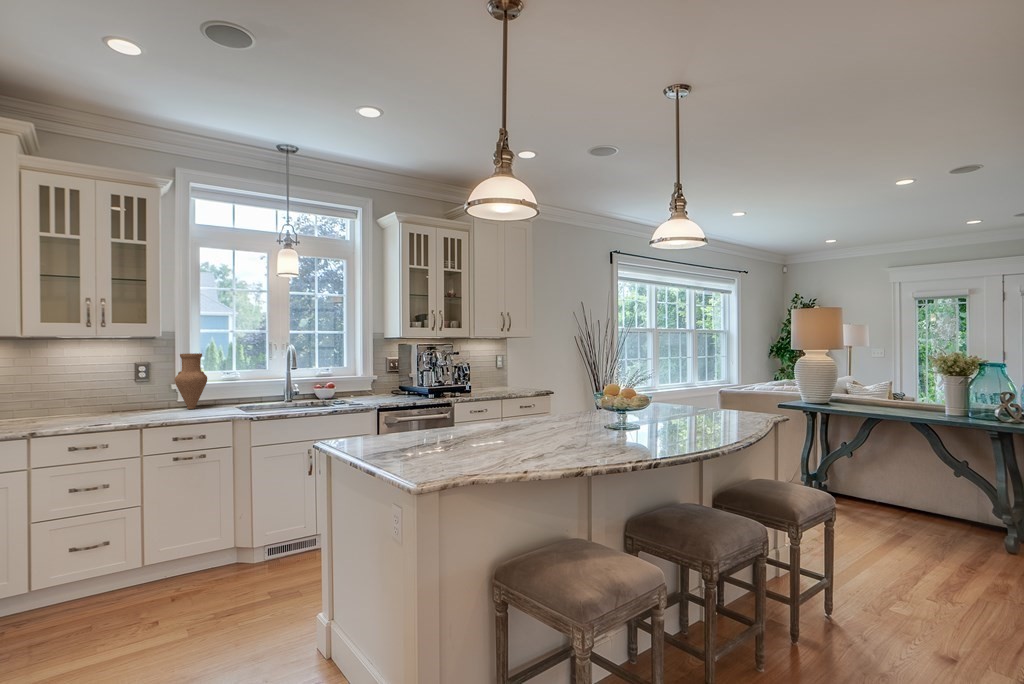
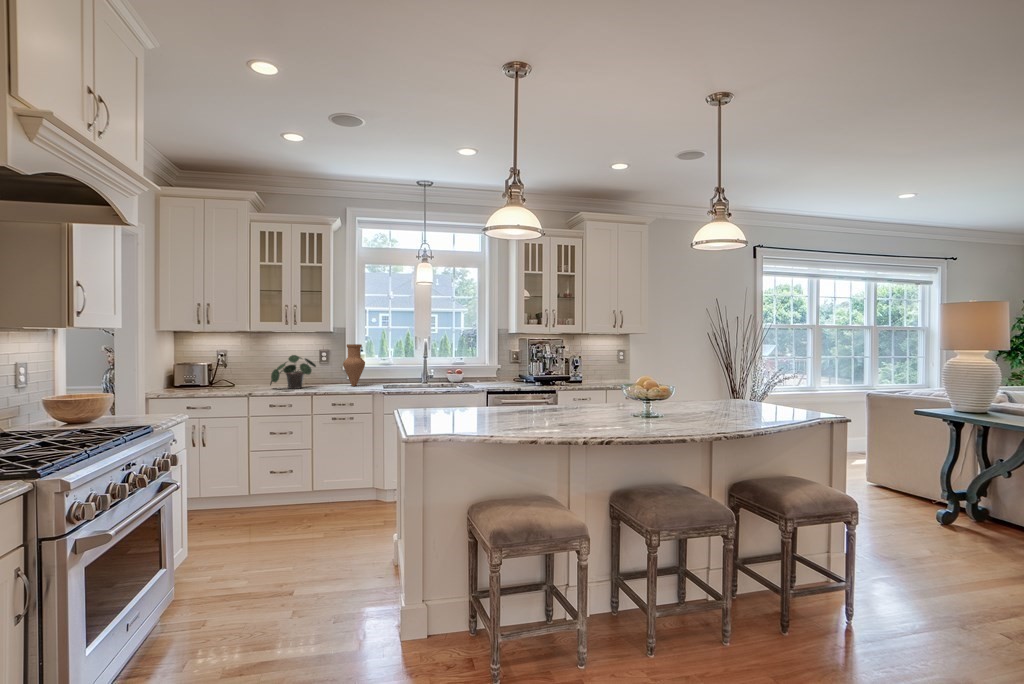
potted plant: none [61,371,135,419] -> present [270,355,316,389]

